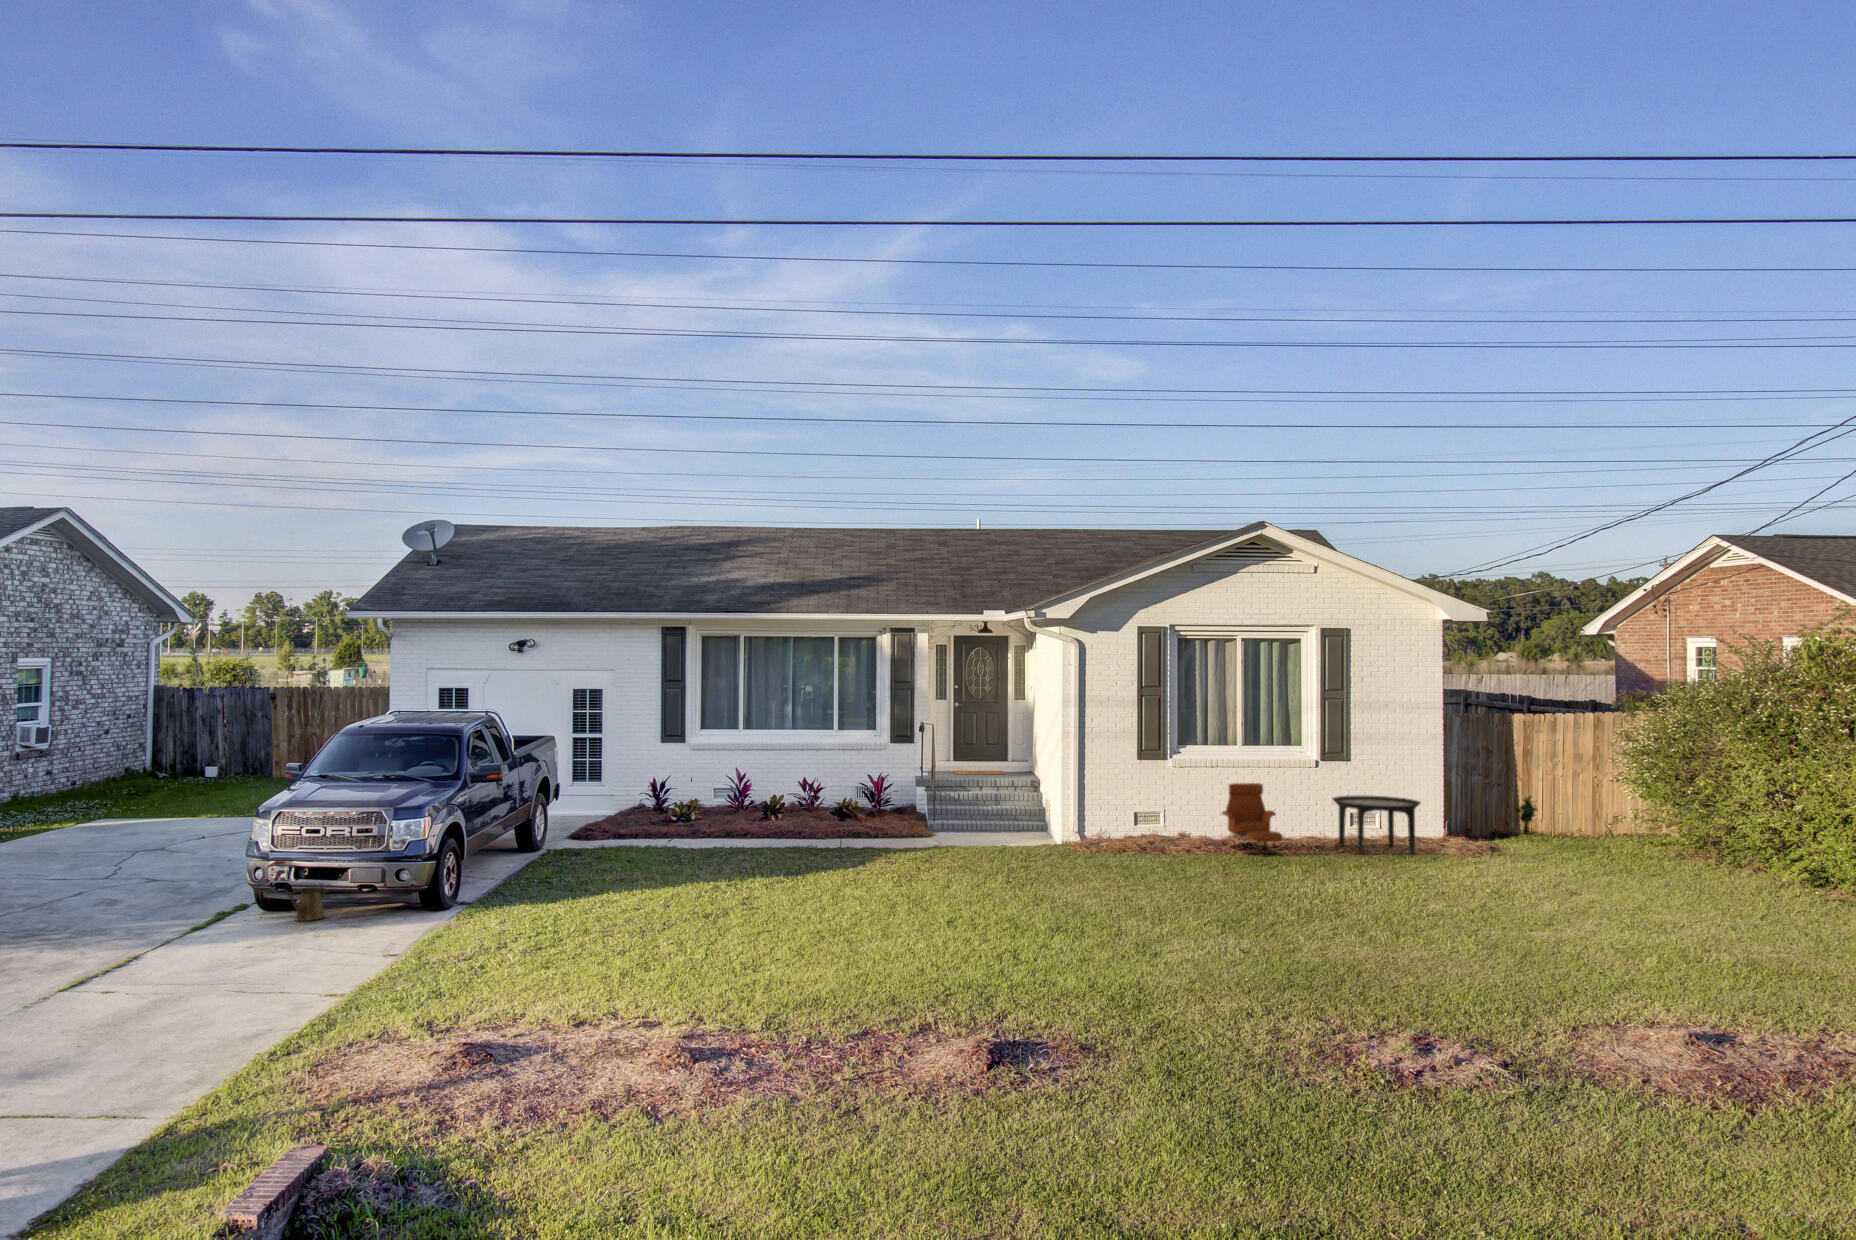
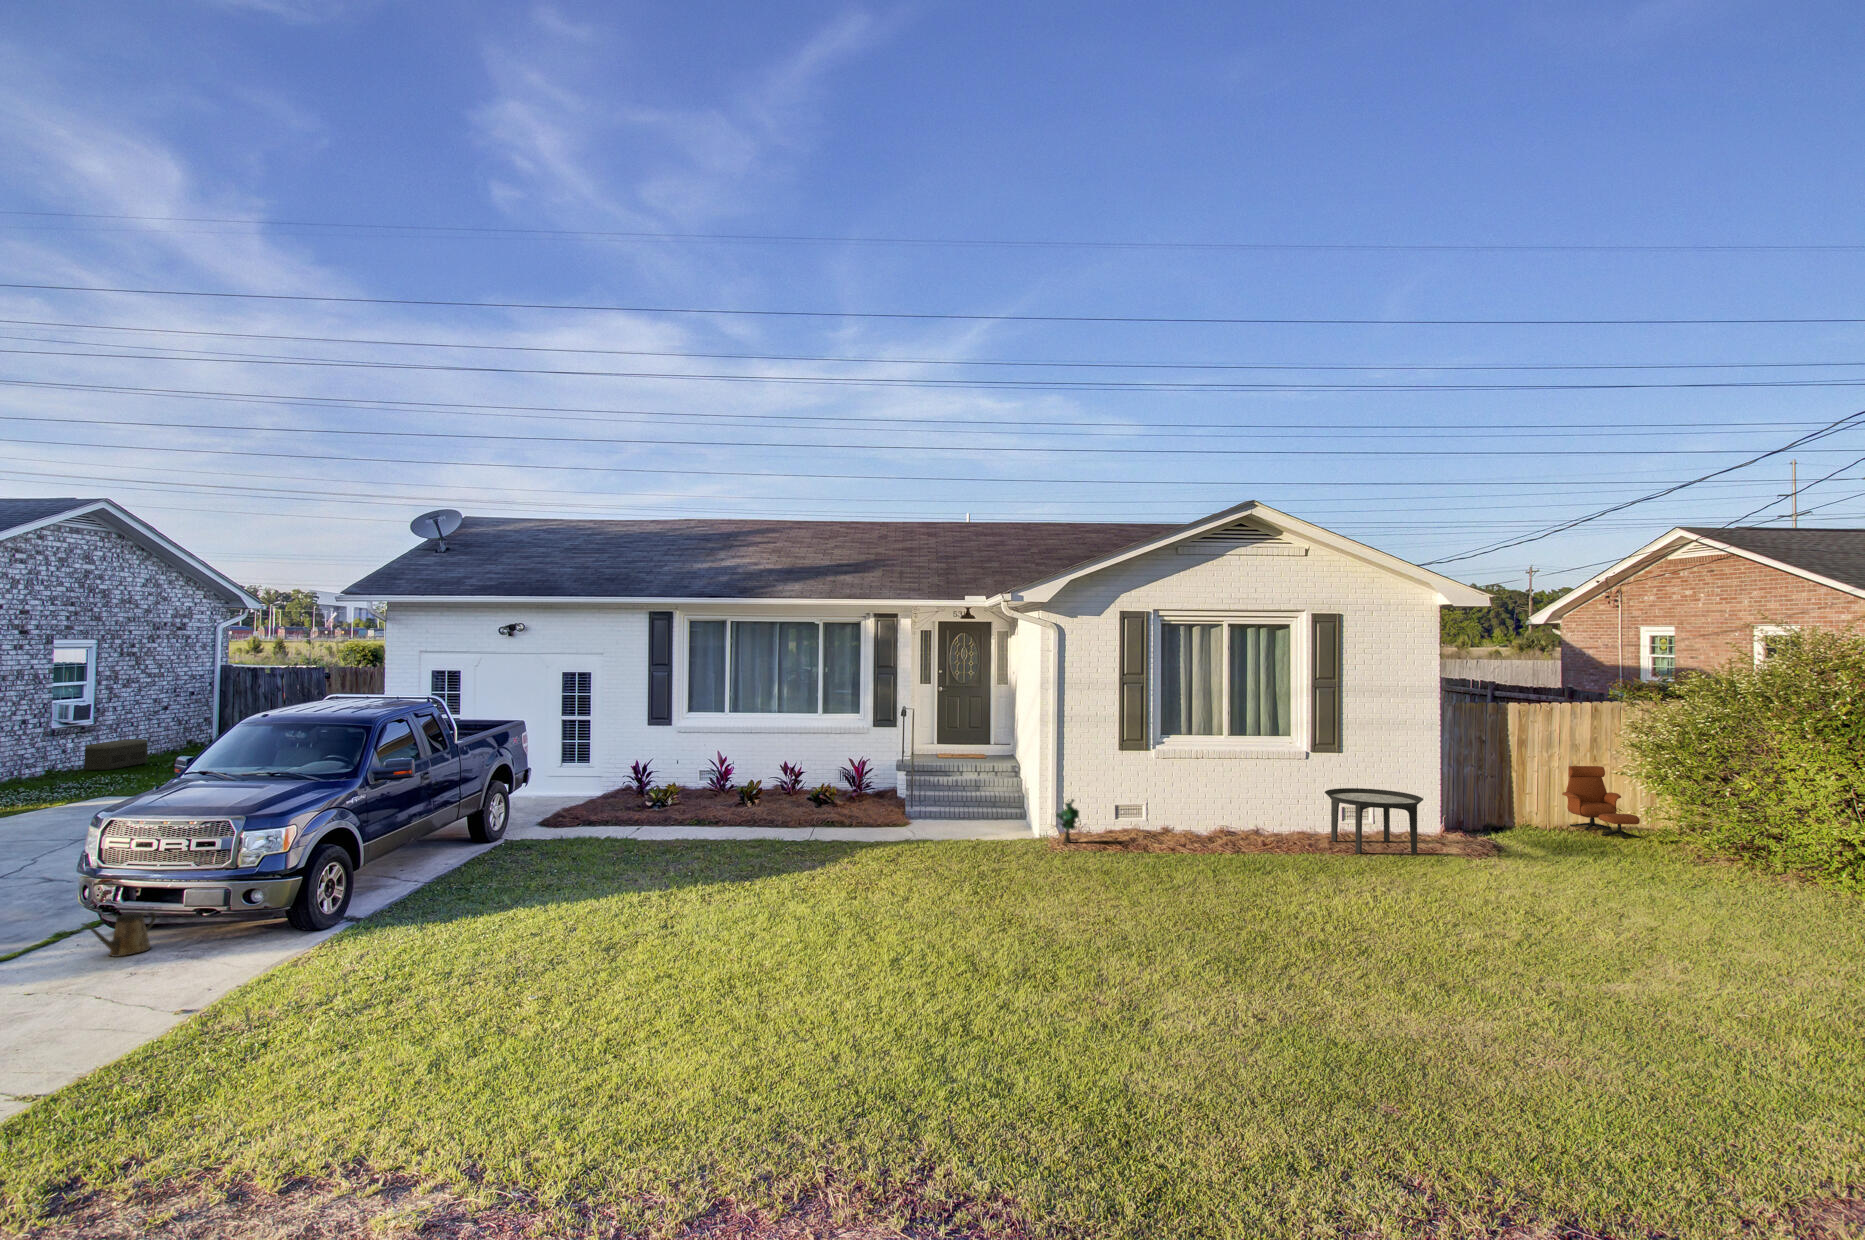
storage bench: none [43,765,100,797] -> present [84,739,148,770]
lounge chair: present [1222,783,1283,856] -> present [1562,766,1641,839]
decorative plant: present [1514,796,1537,834] -> present [1056,799,1079,843]

